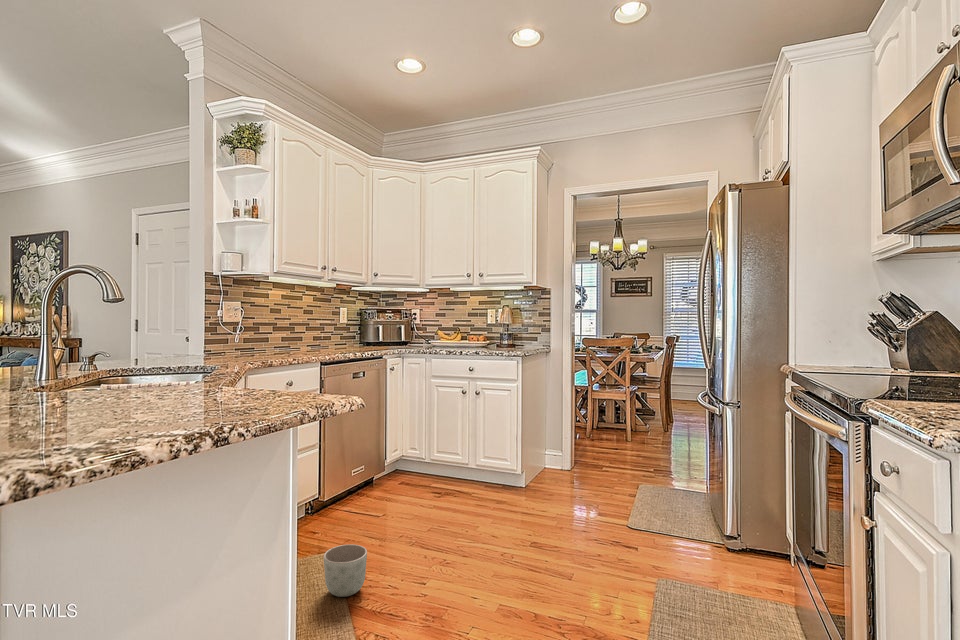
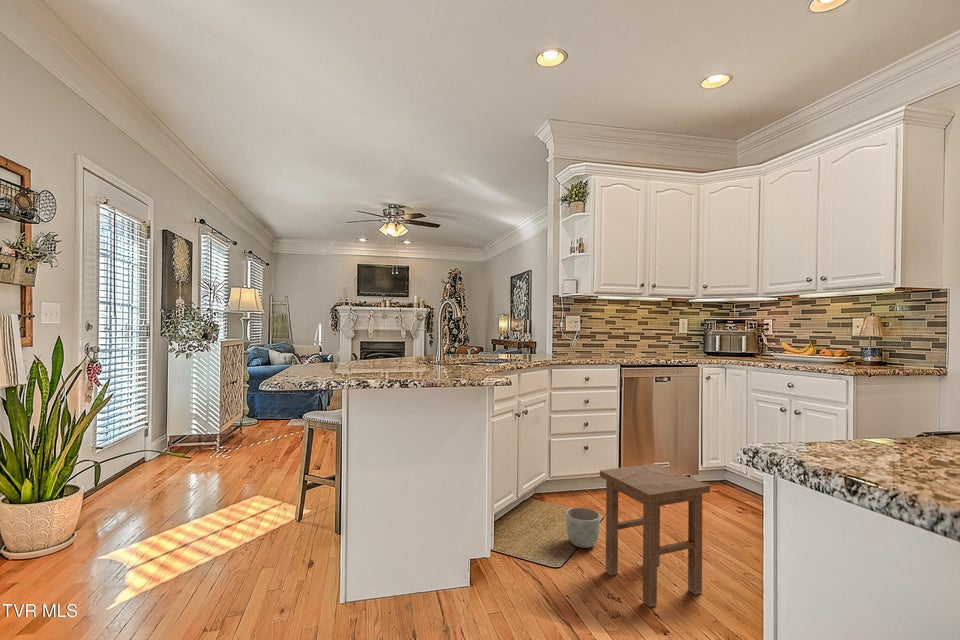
stool: none [391,467,493,618] -> present [600,464,710,607]

